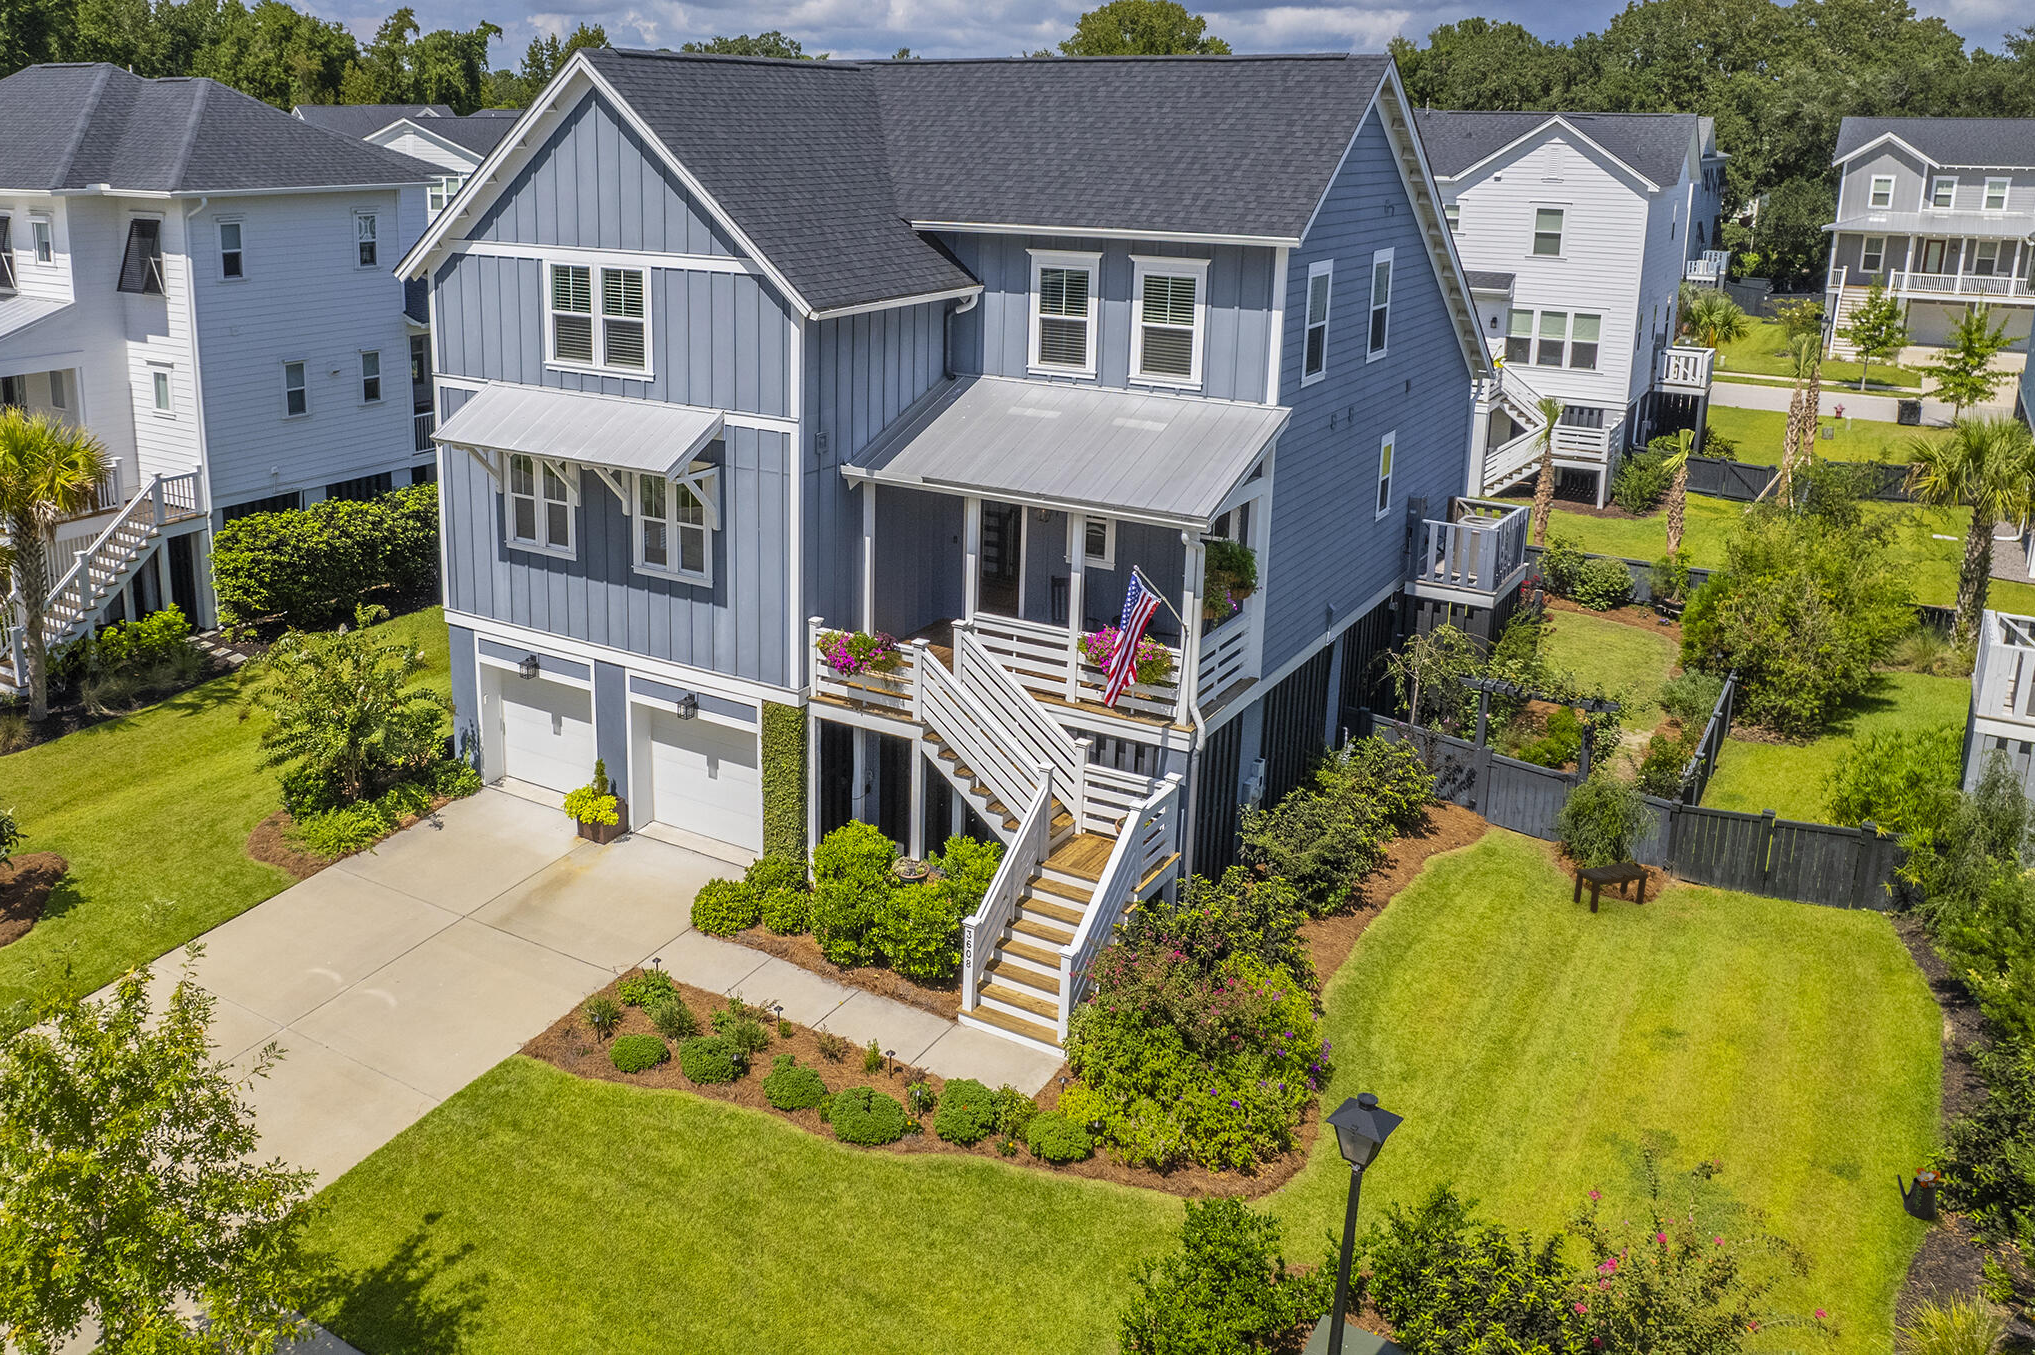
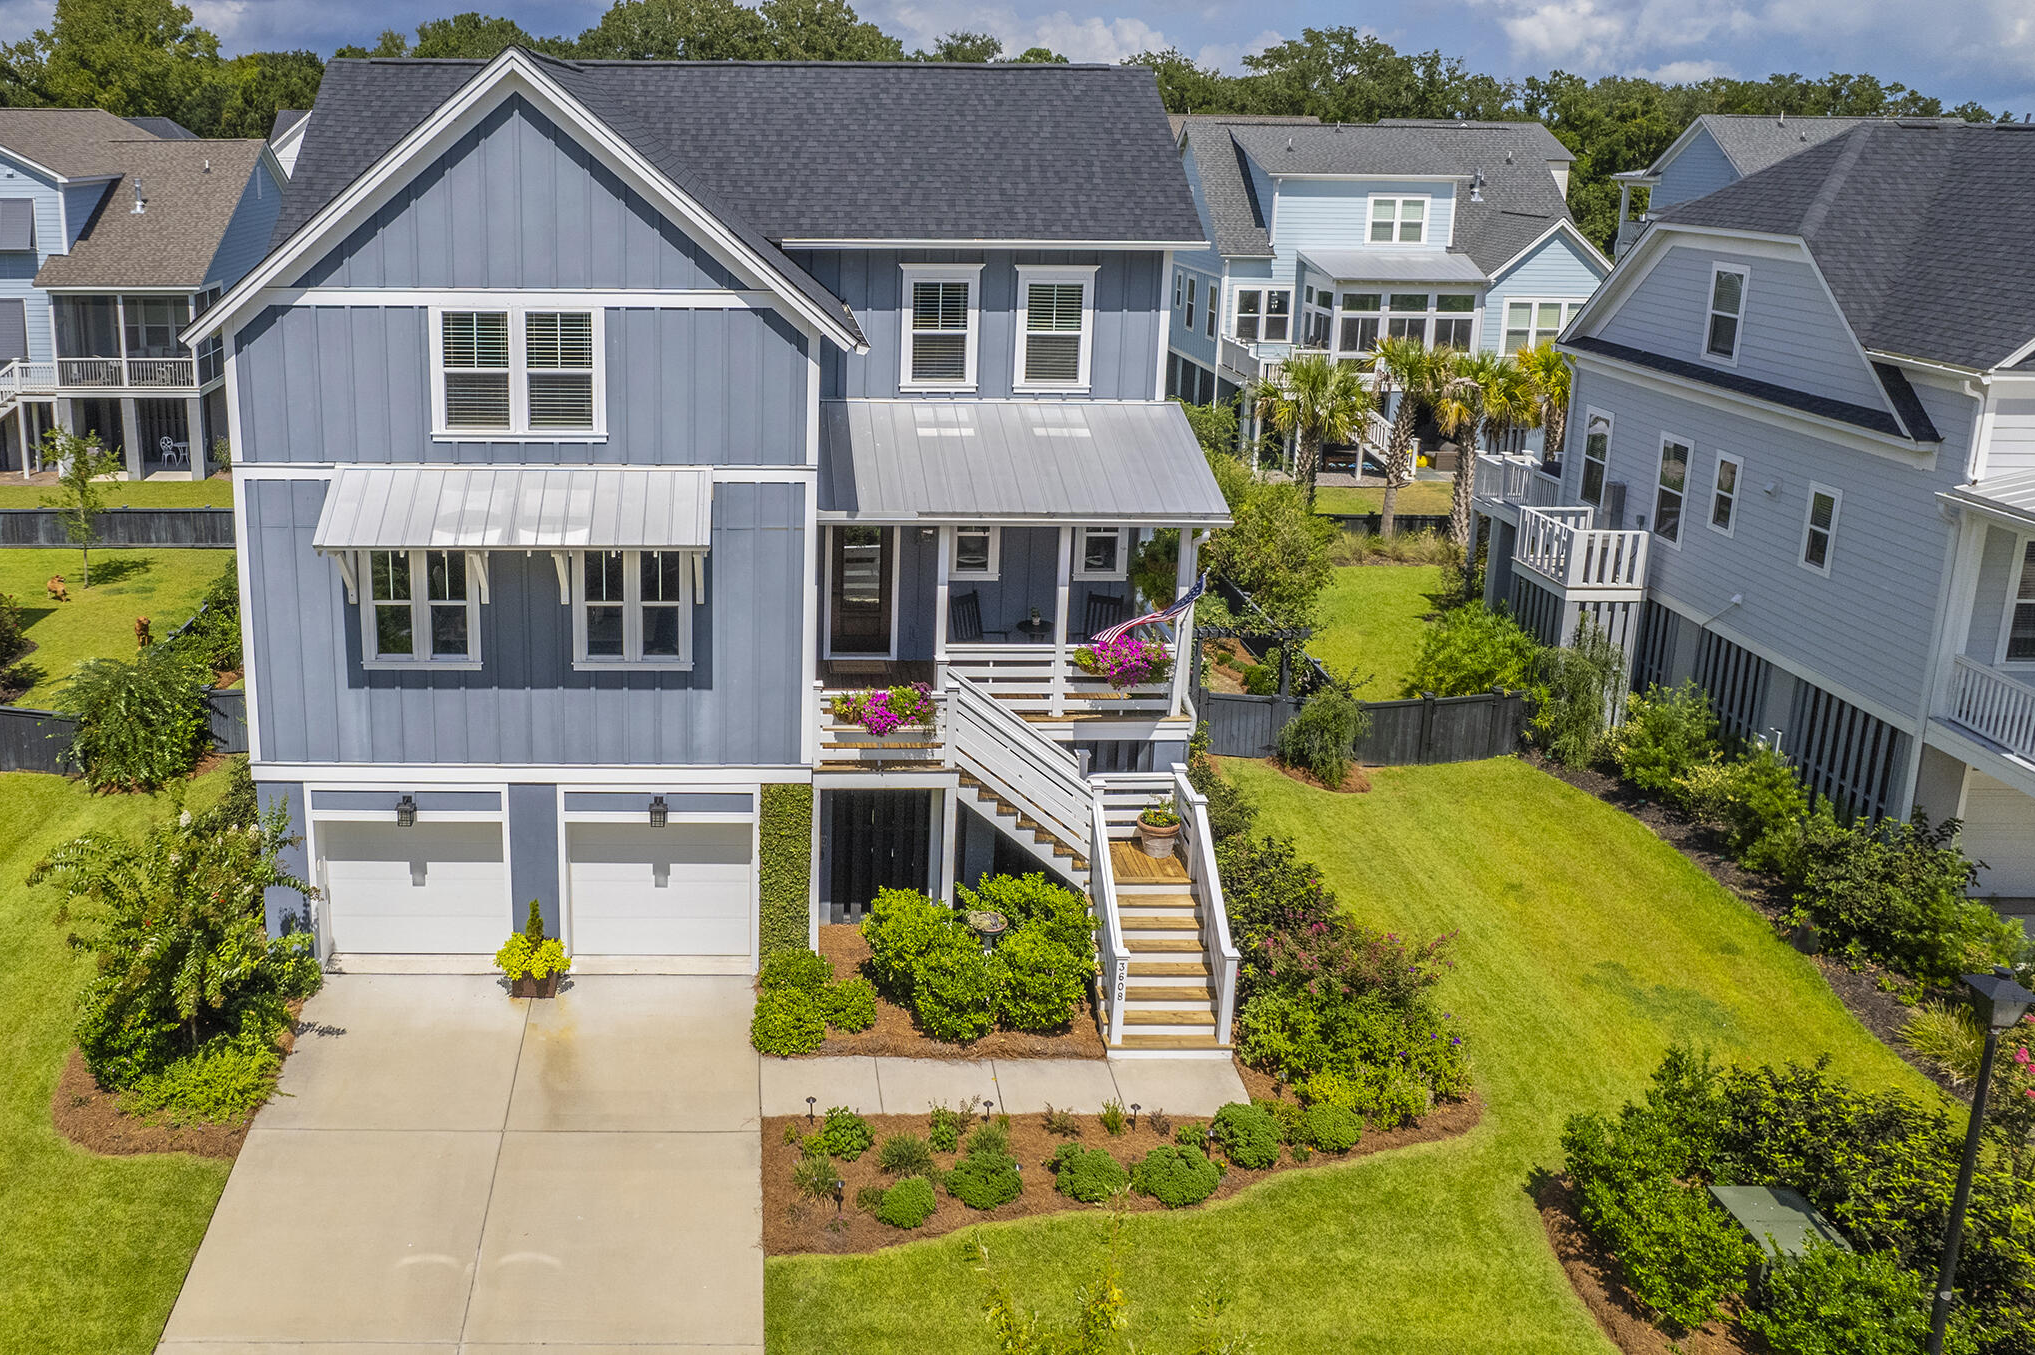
bench: present [1574,862,1648,913] -> none [1358,743,1402,790]

